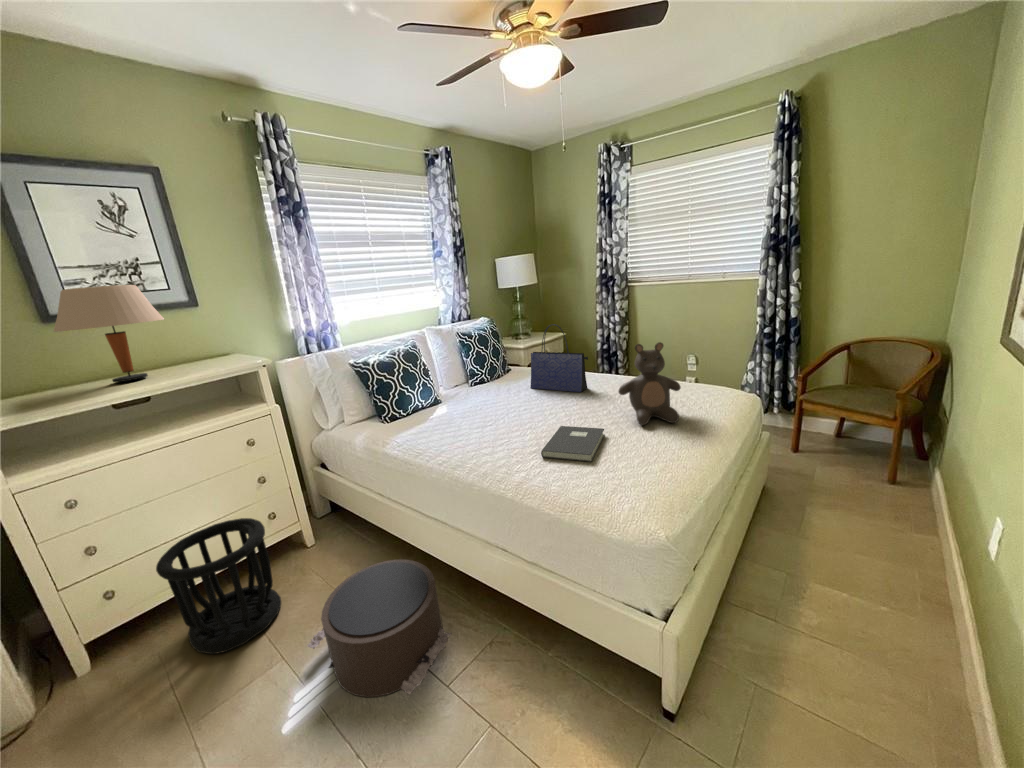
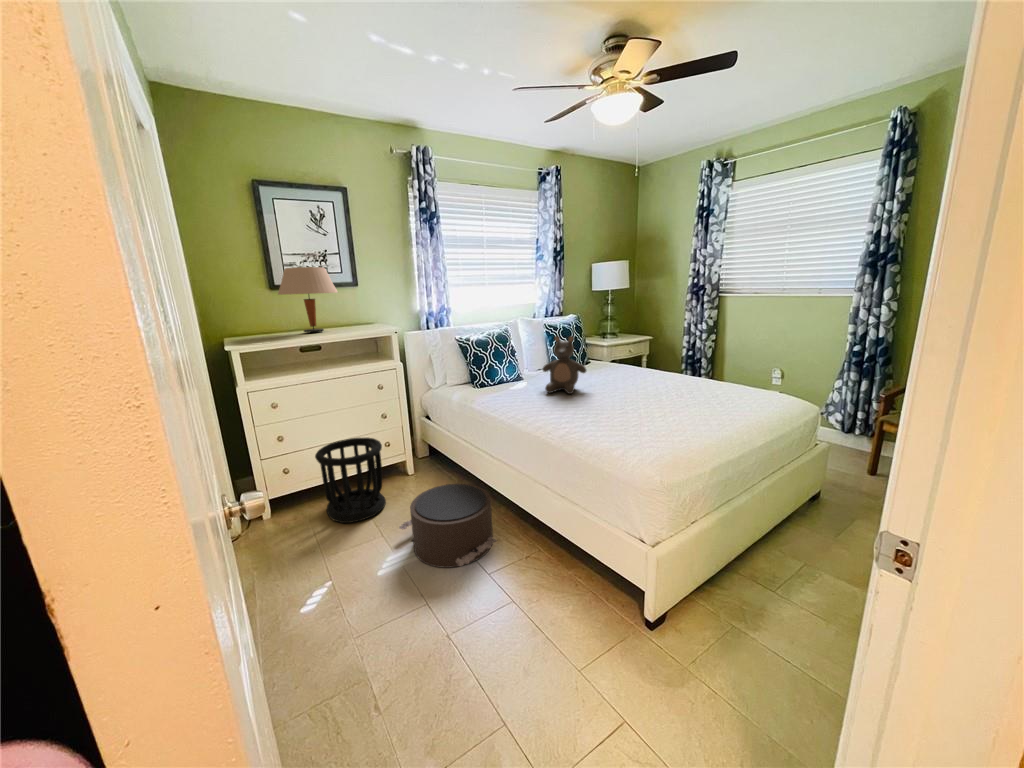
tote bag: present [530,324,588,392] -> none [600,322,653,384]
teddy bear: present [619,342,681,425] -> present [543,336,586,394]
book: present [541,426,604,462] -> none [585,402,646,428]

